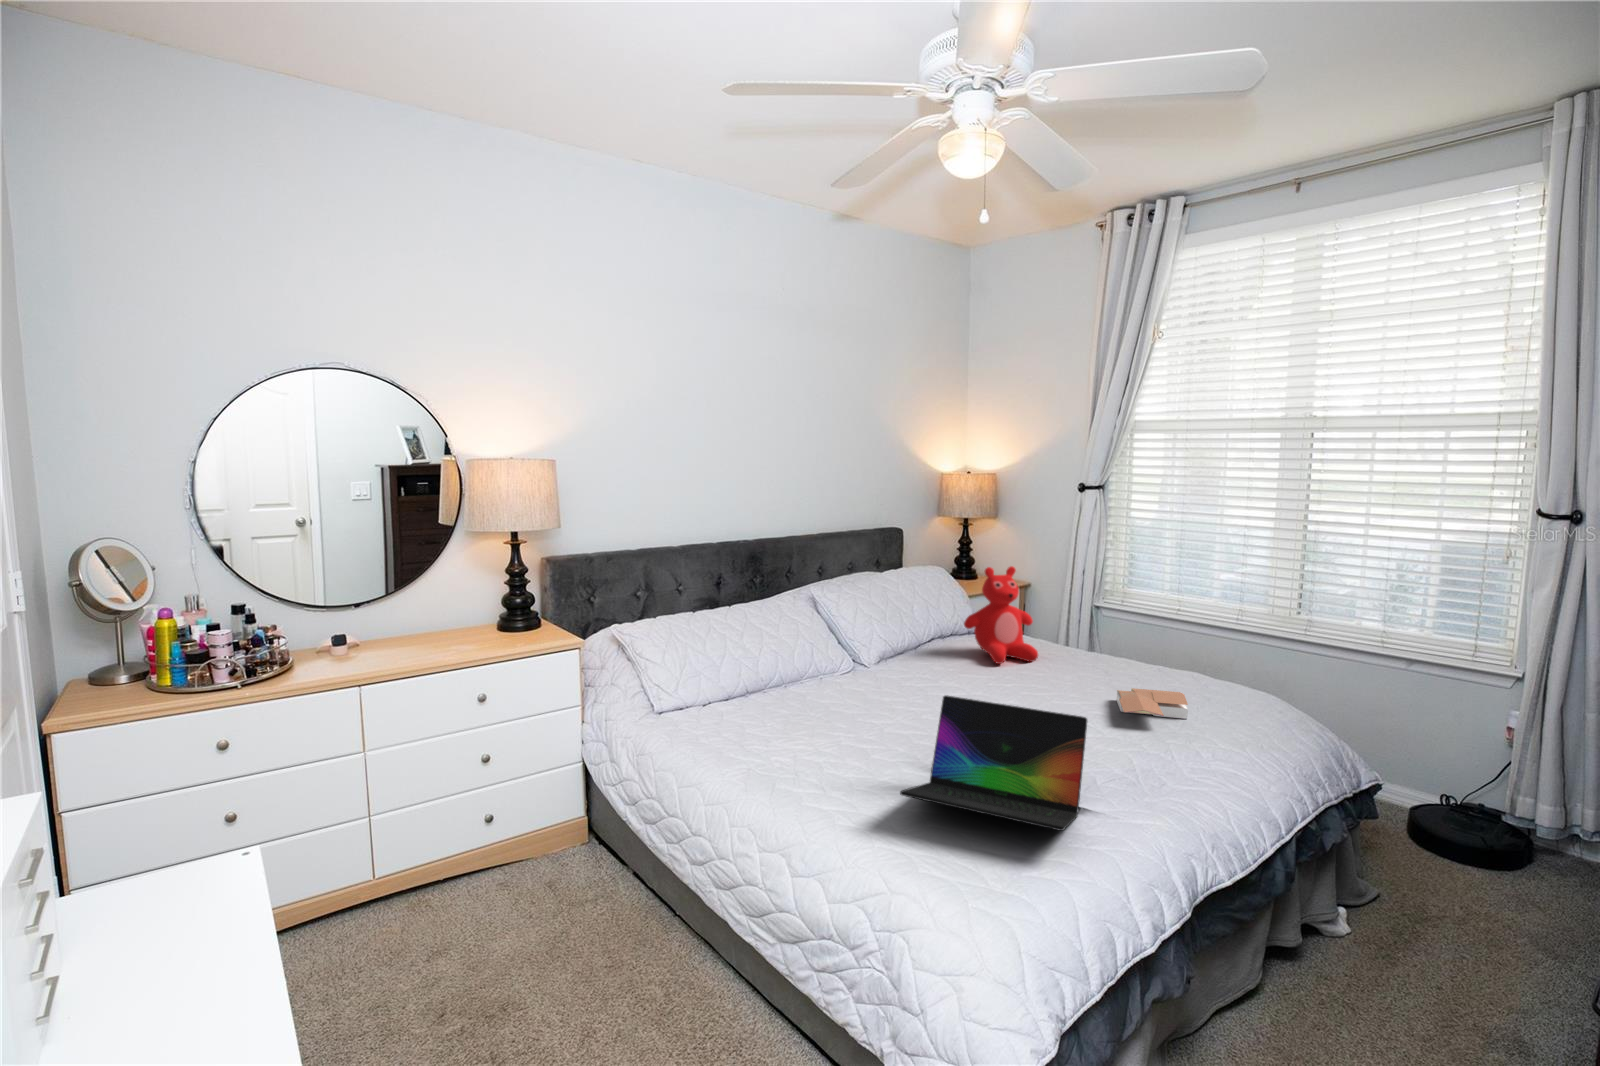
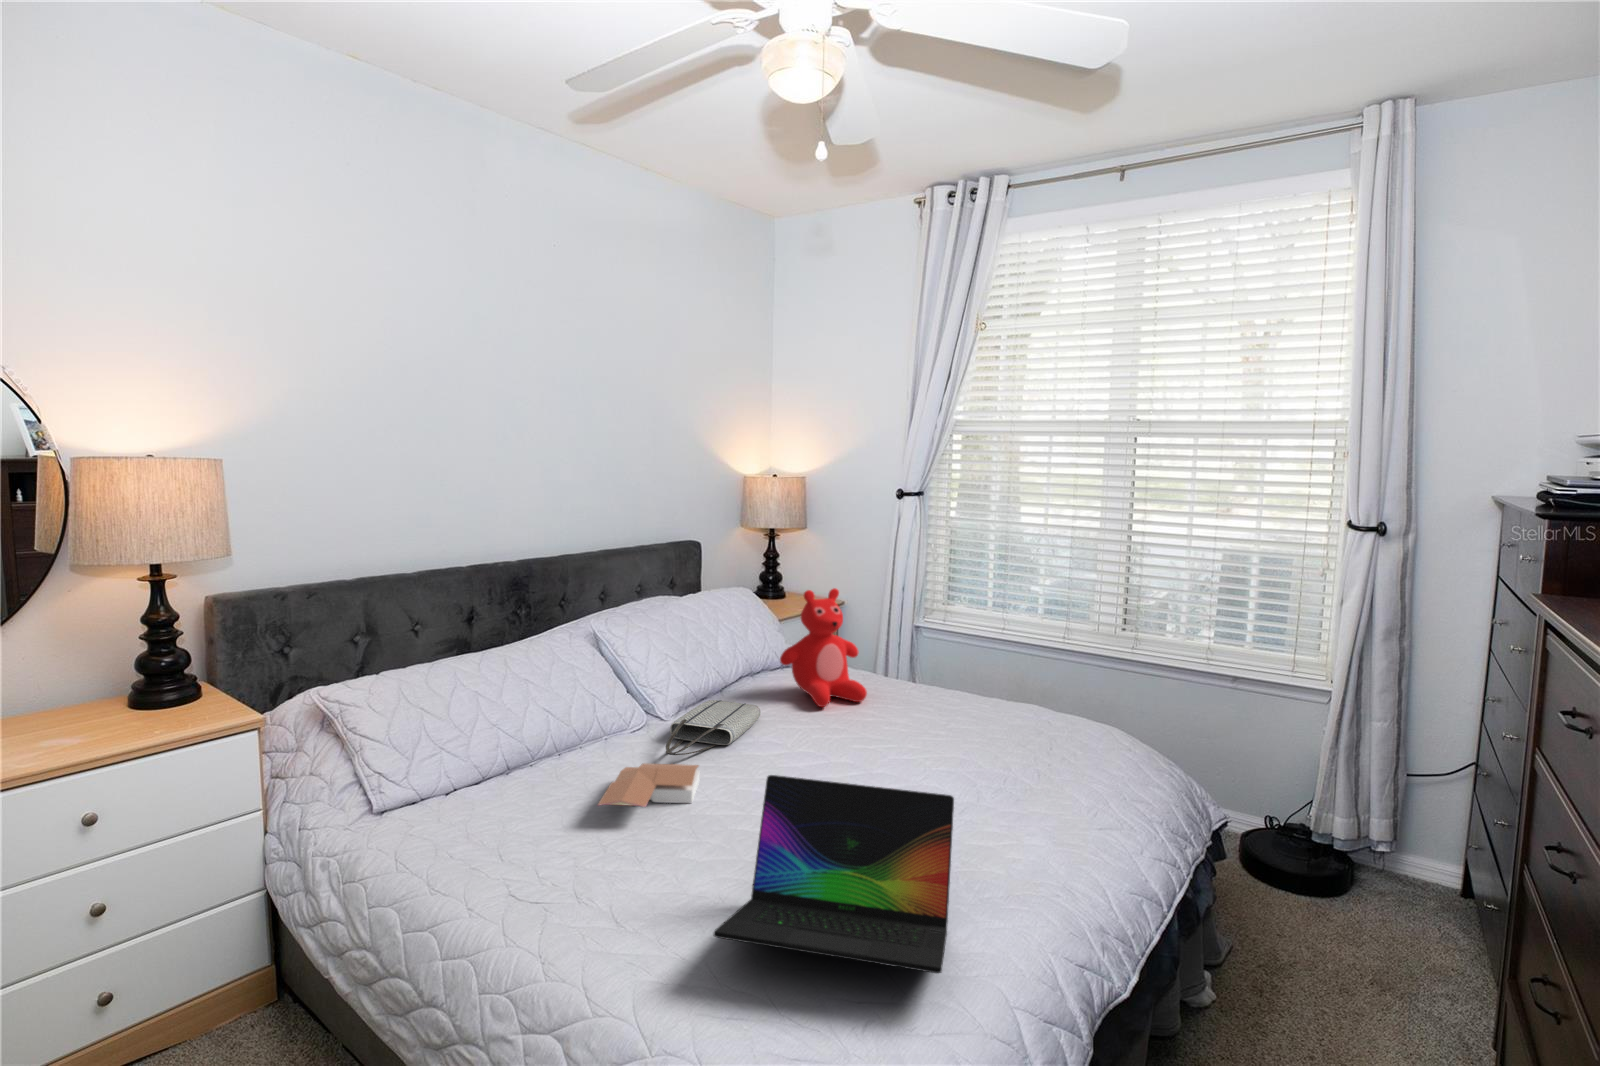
tote bag: none [870,653,946,690] -> present [666,700,760,755]
book: present [1116,688,1188,719] -> present [598,763,700,807]

